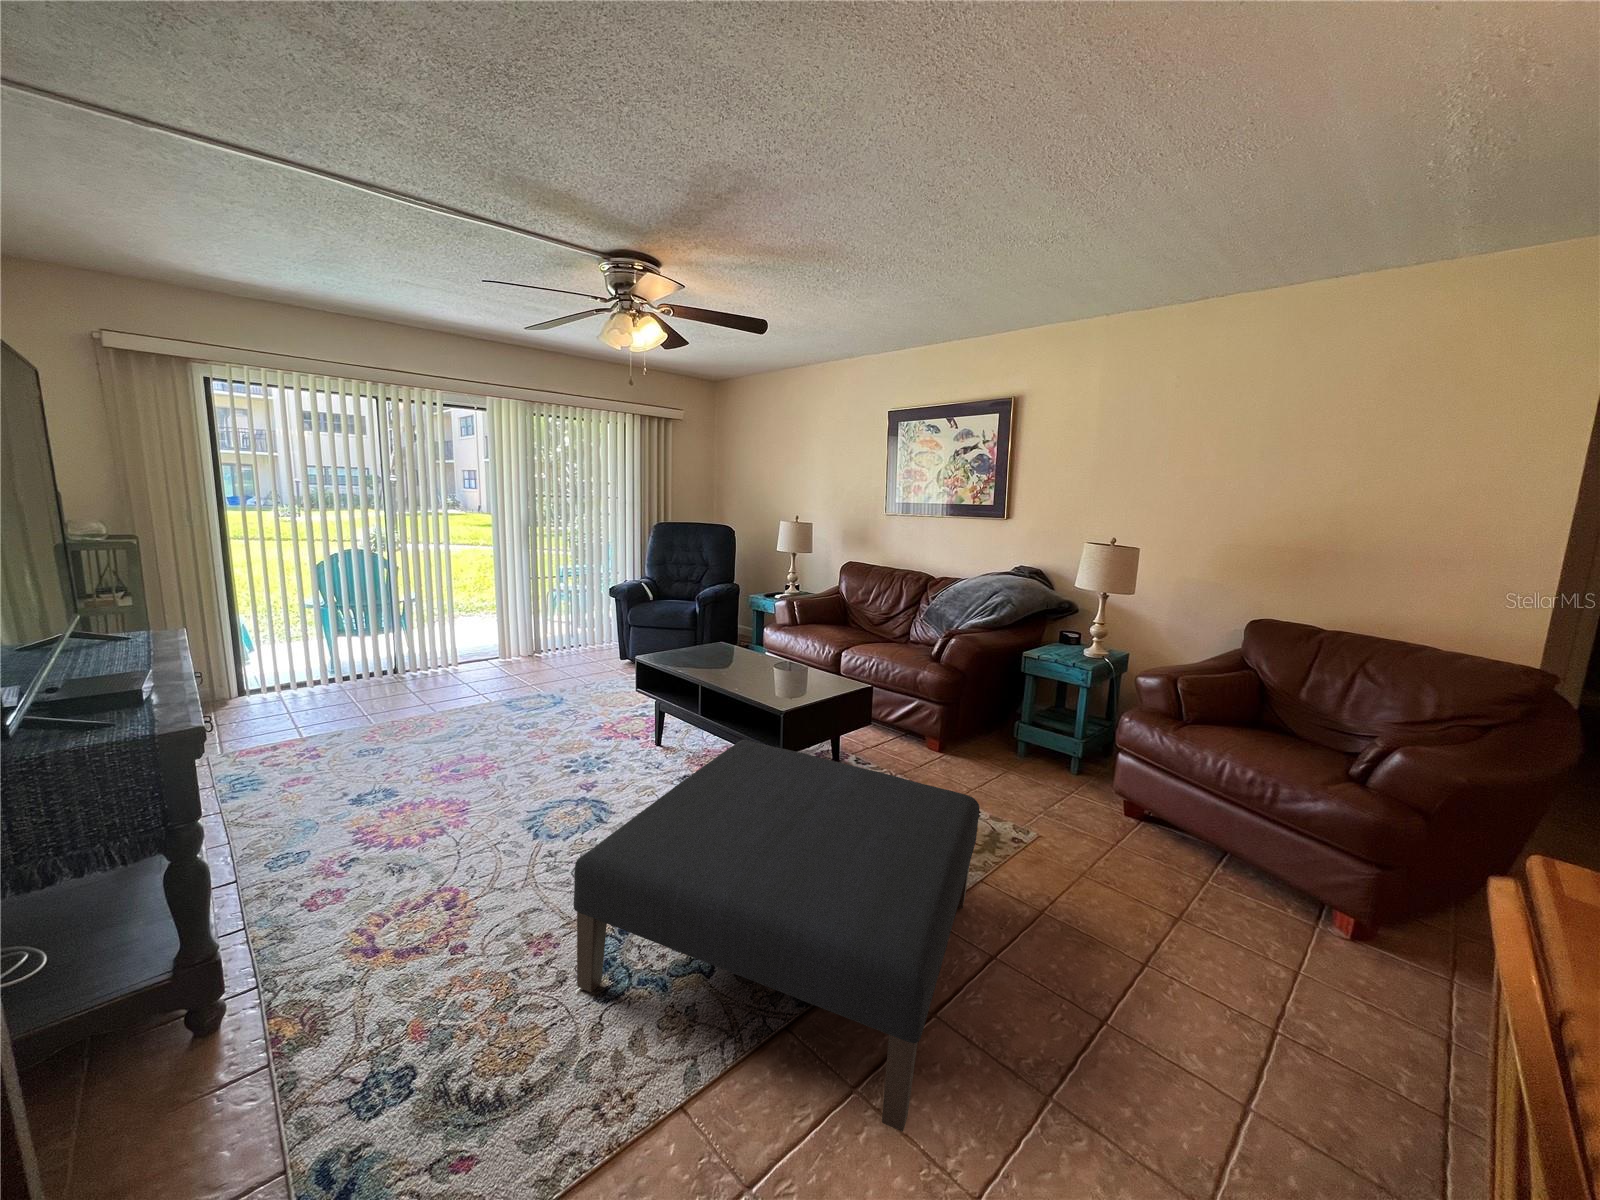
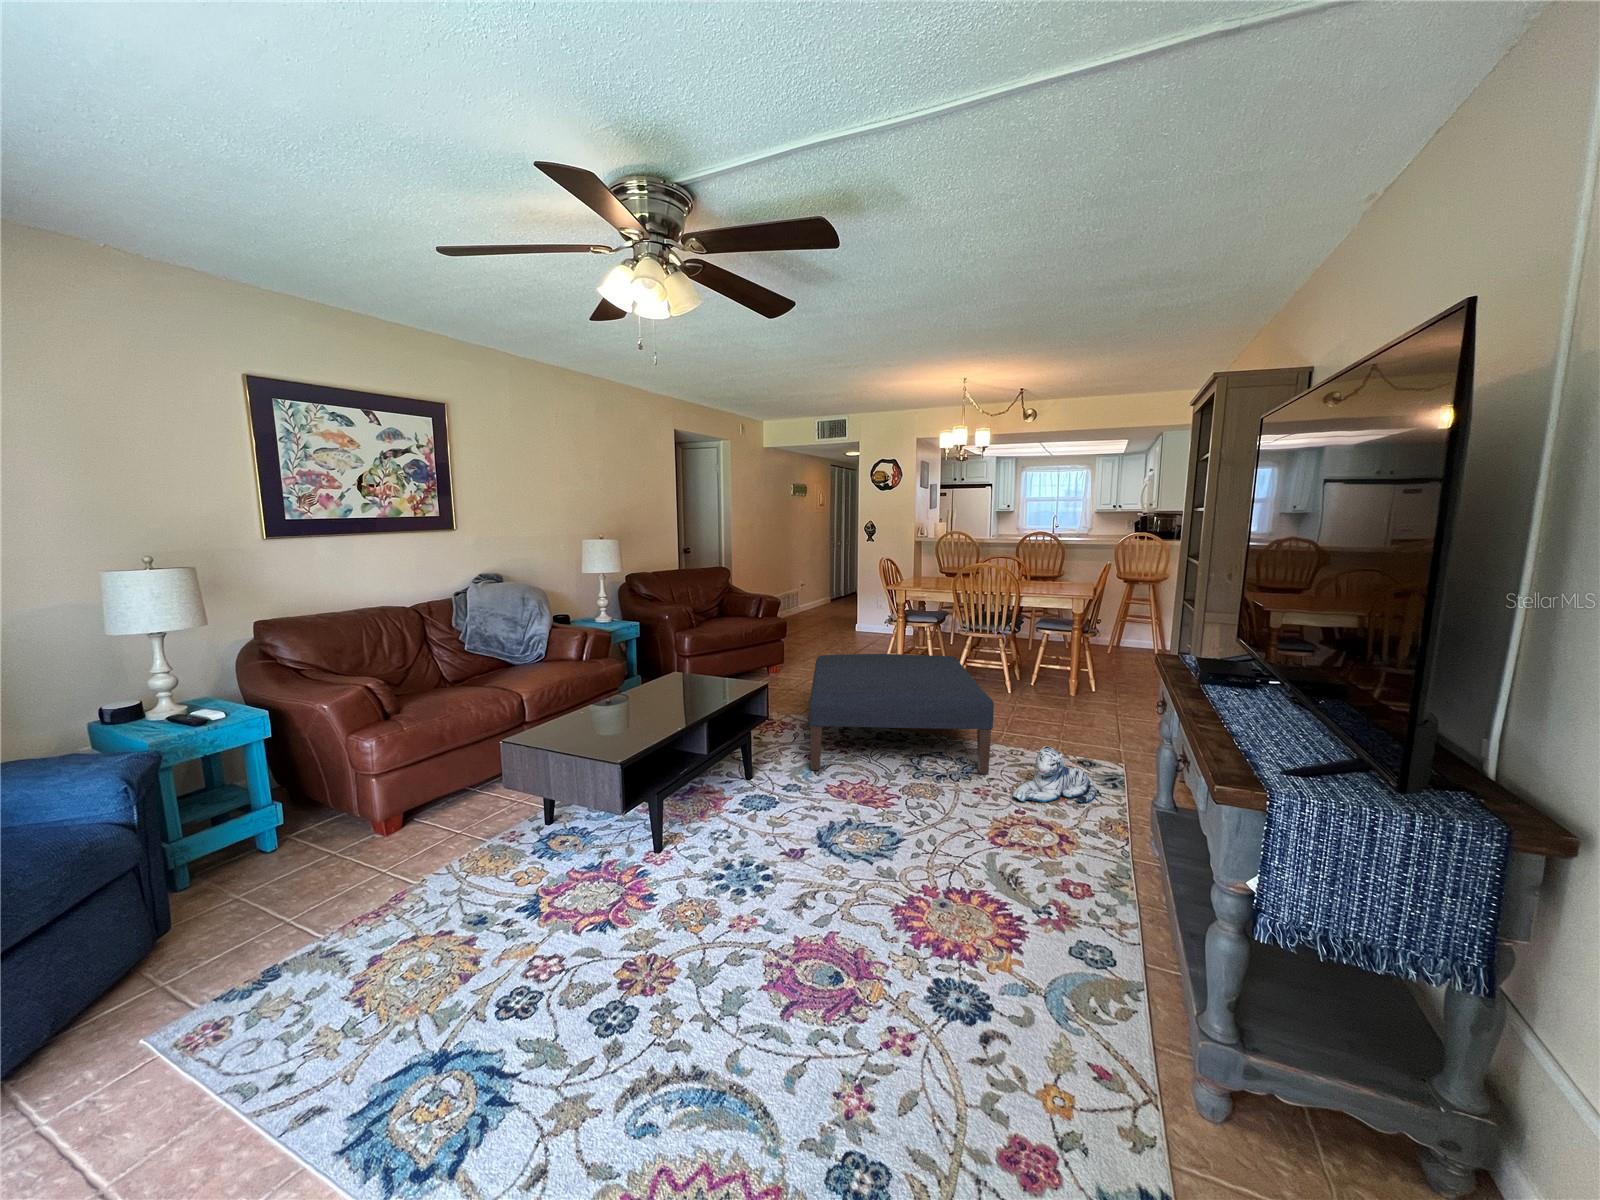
plush toy: none [362,929,498,1111] -> present [1013,746,1096,803]

